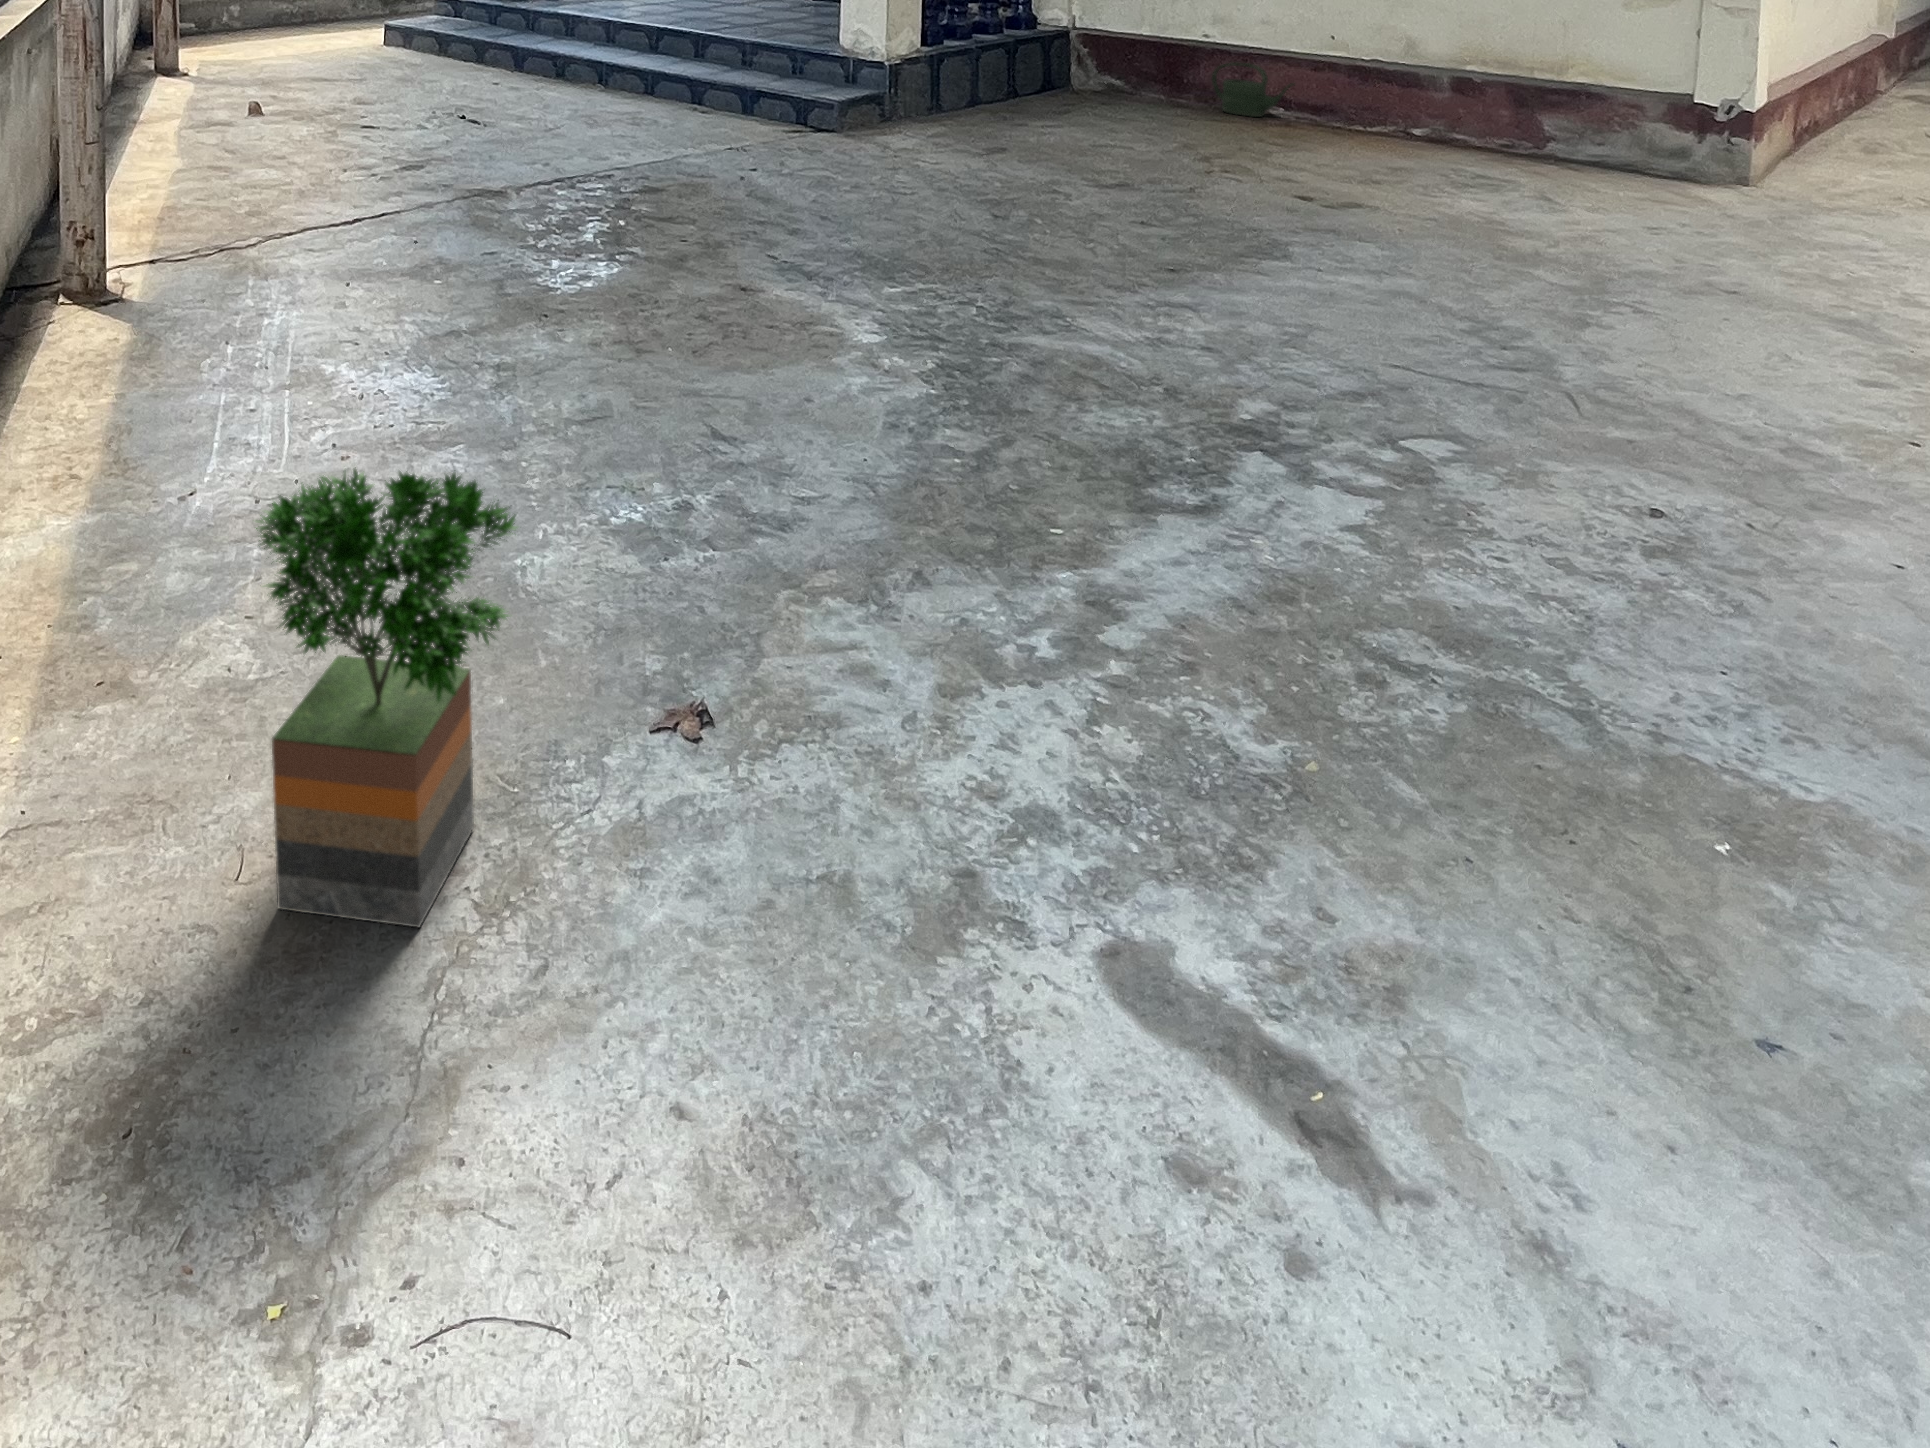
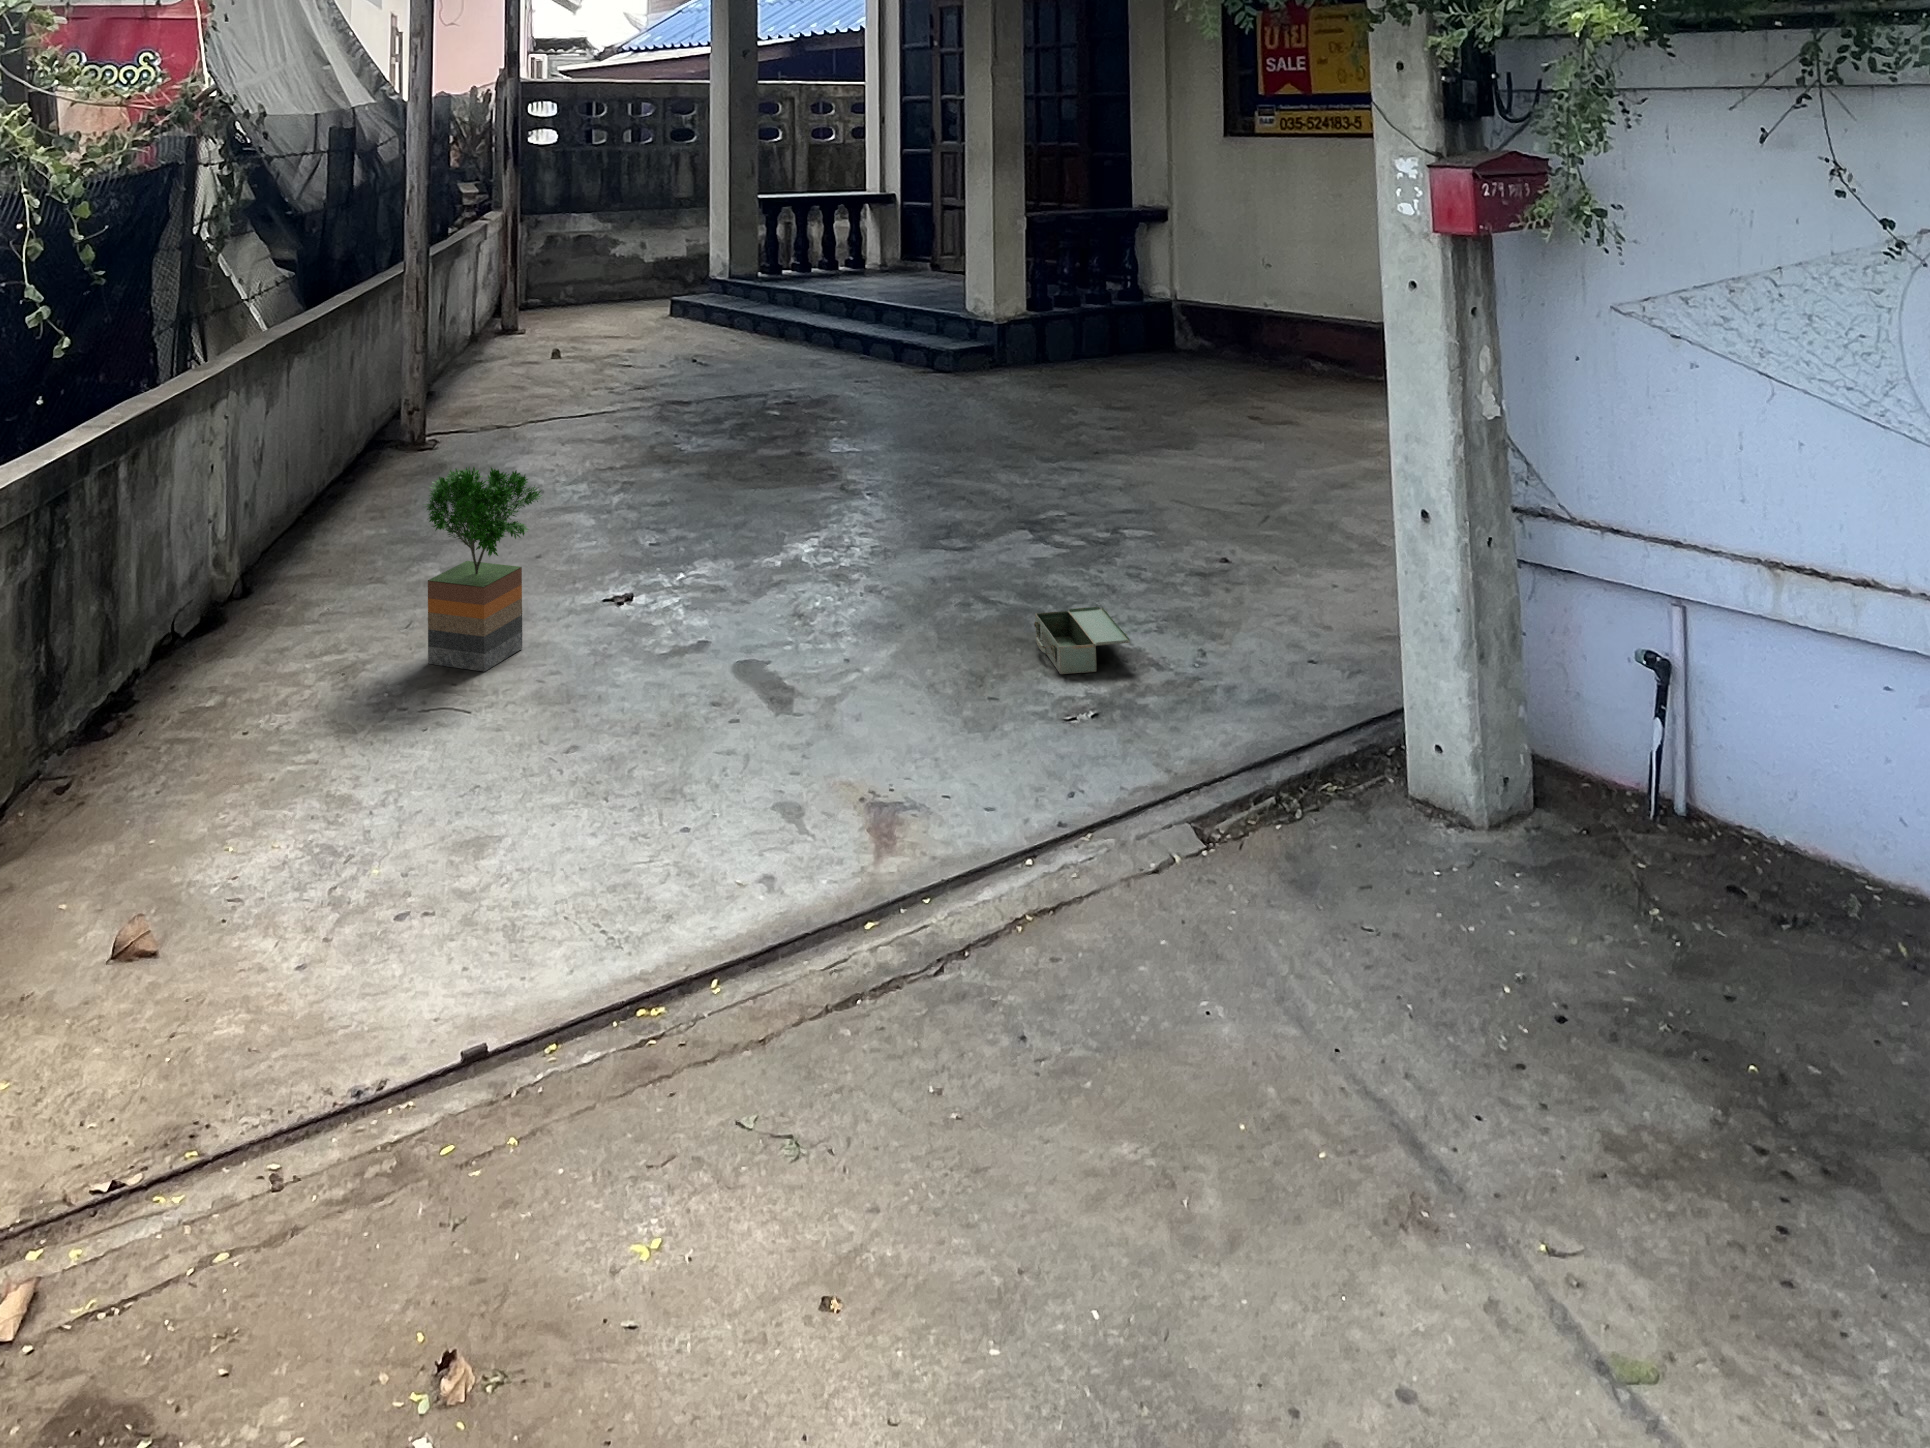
watering can: present [1212,62,1295,117] -> none [1267,328,1325,373]
toolbox: none [1443,629,1694,806] -> present [1034,607,1130,674]

